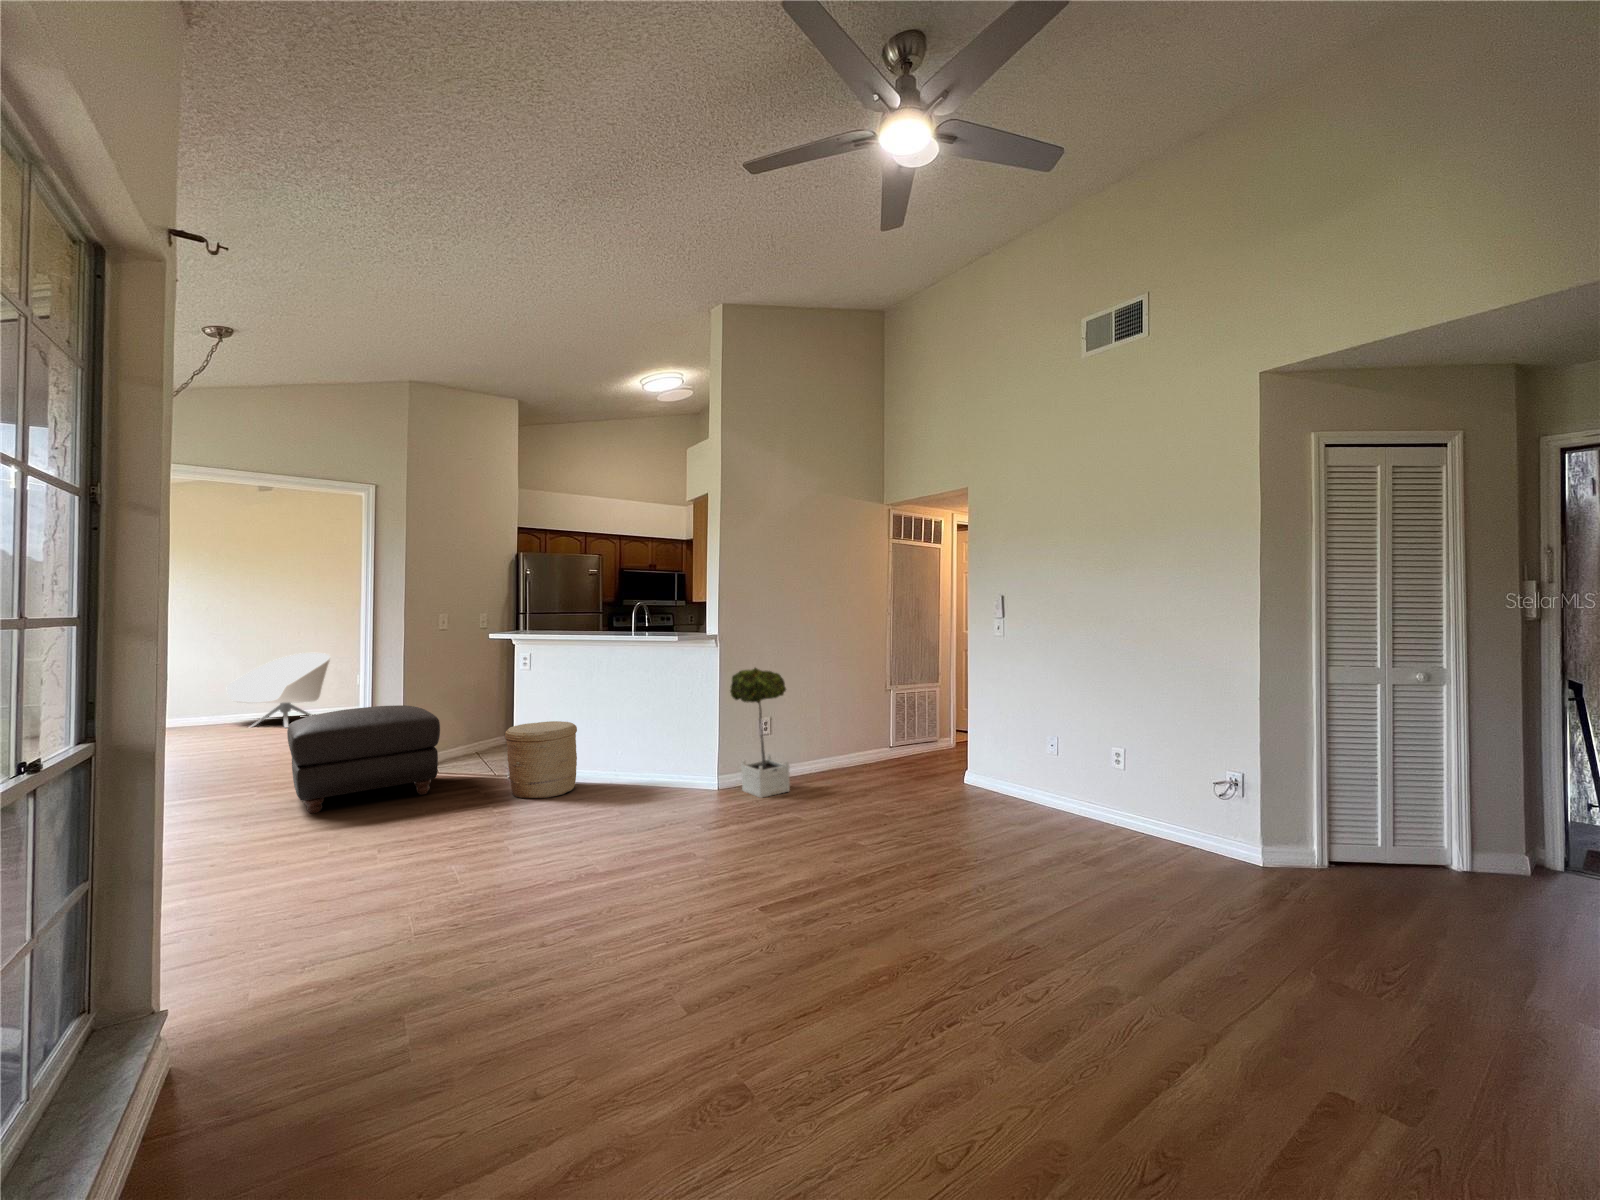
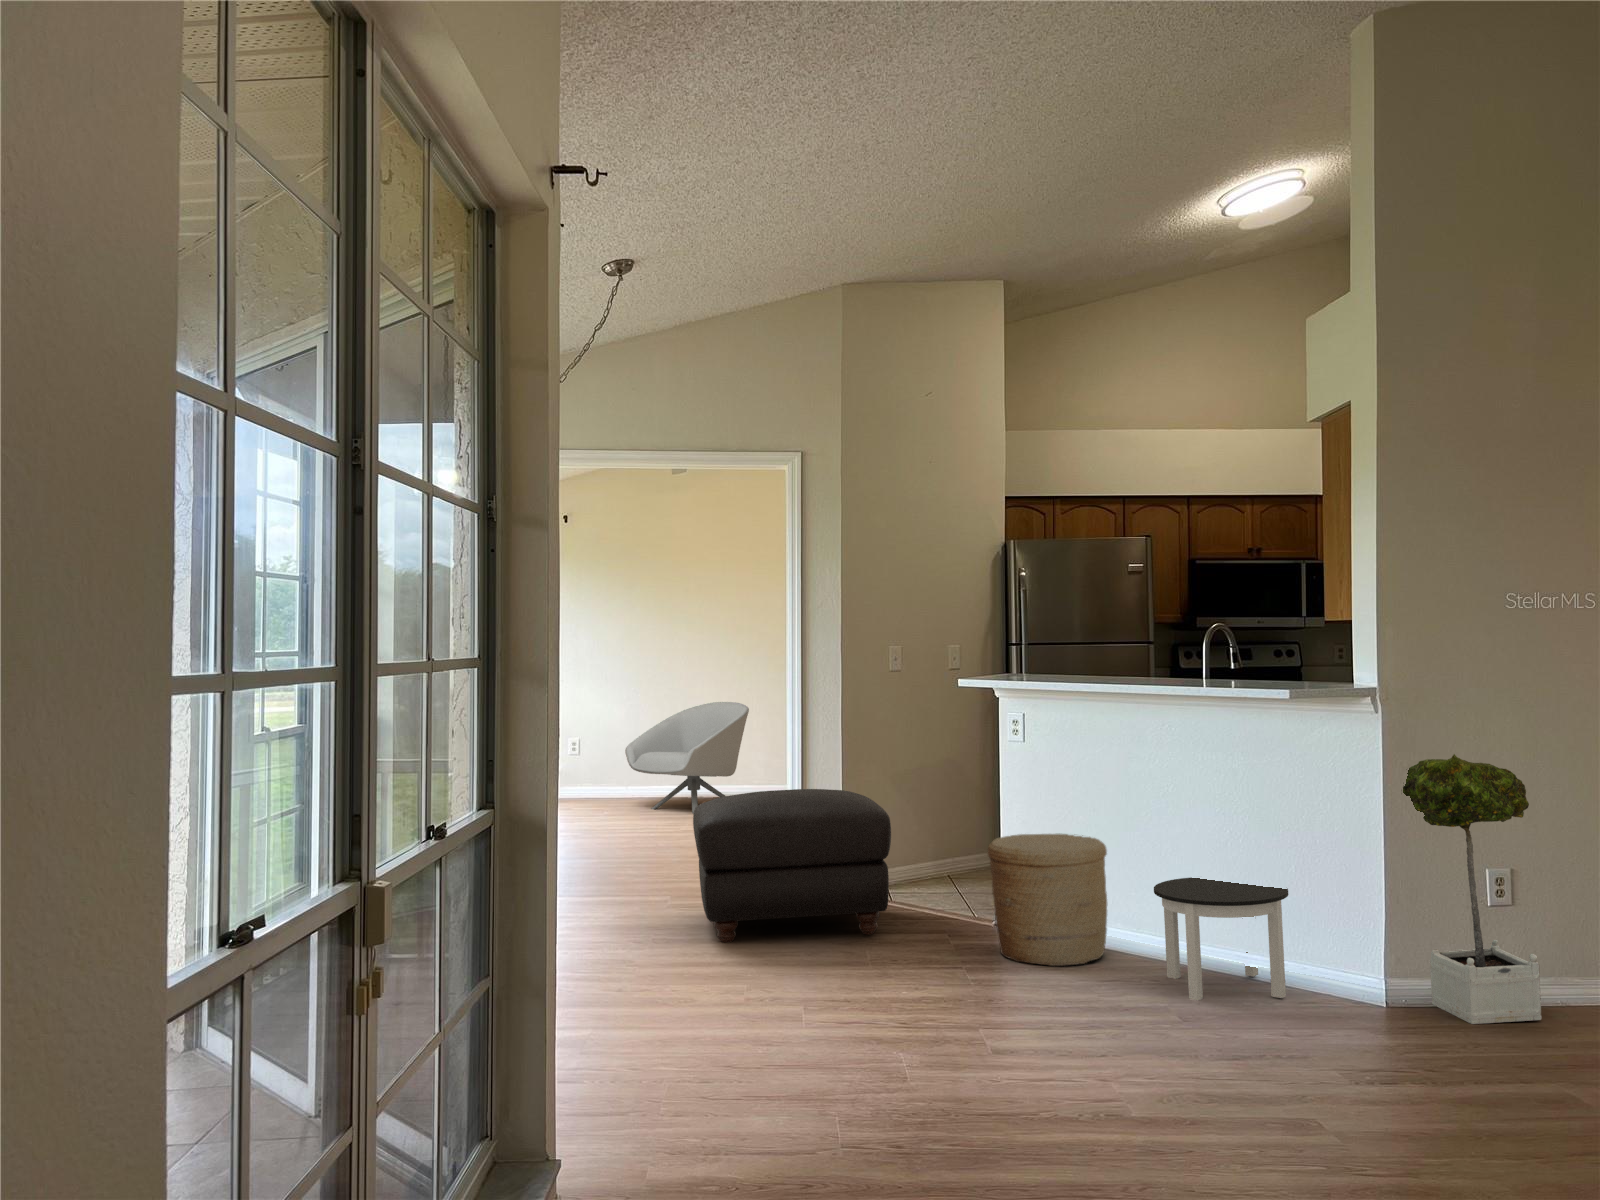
round table: none [605,737,675,806] -> present [1154,877,1288,1001]

